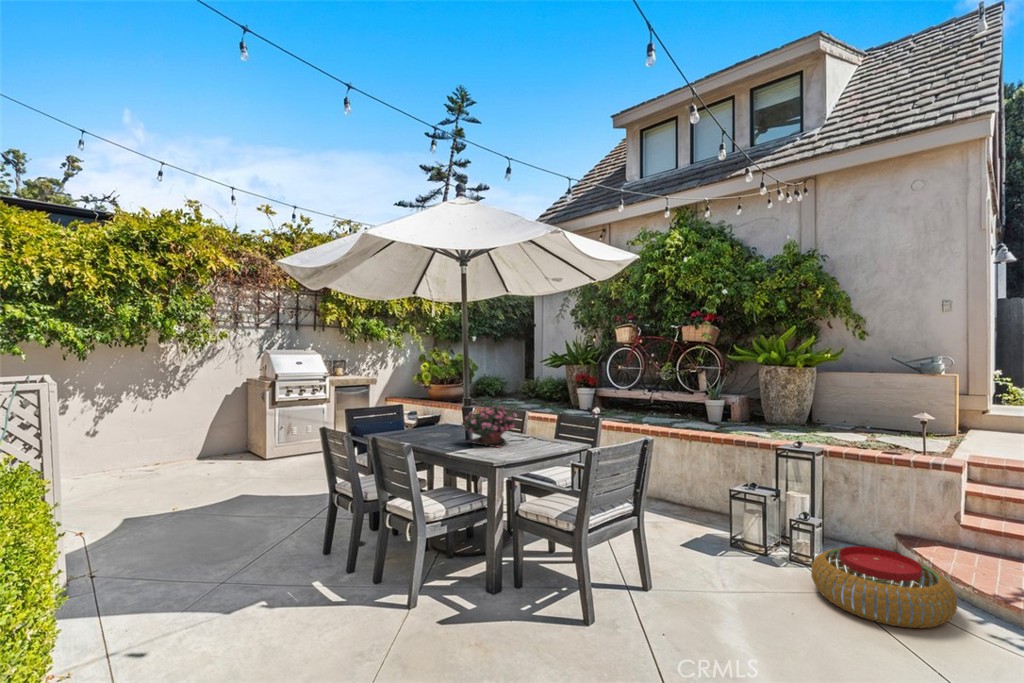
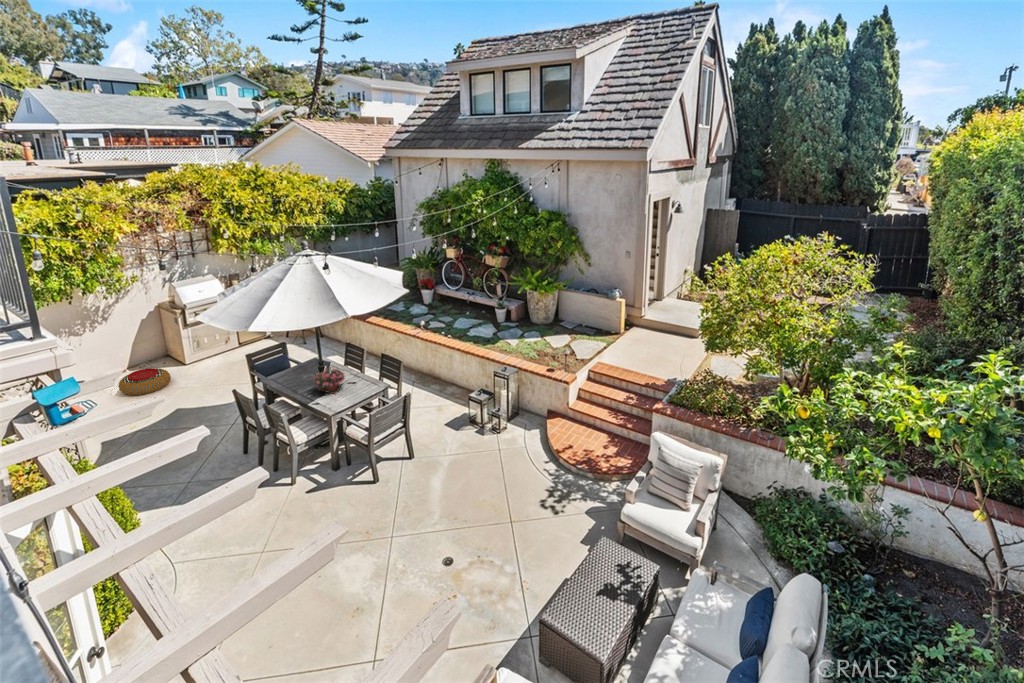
pouf: present [811,546,957,628] -> present [118,368,171,395]

